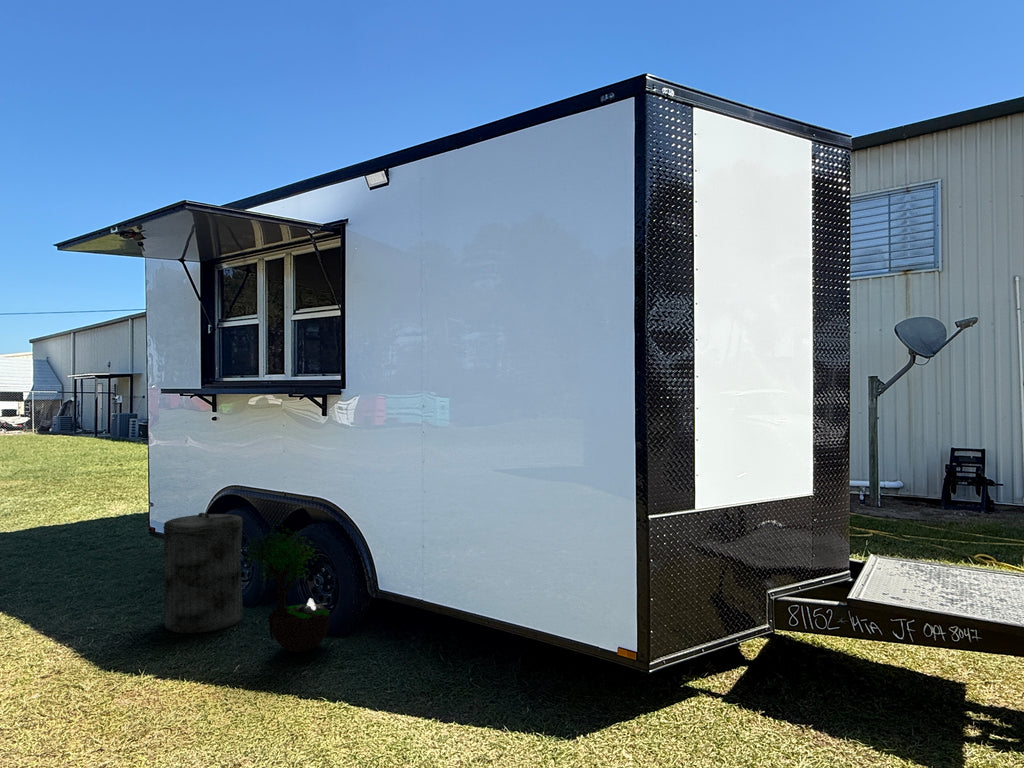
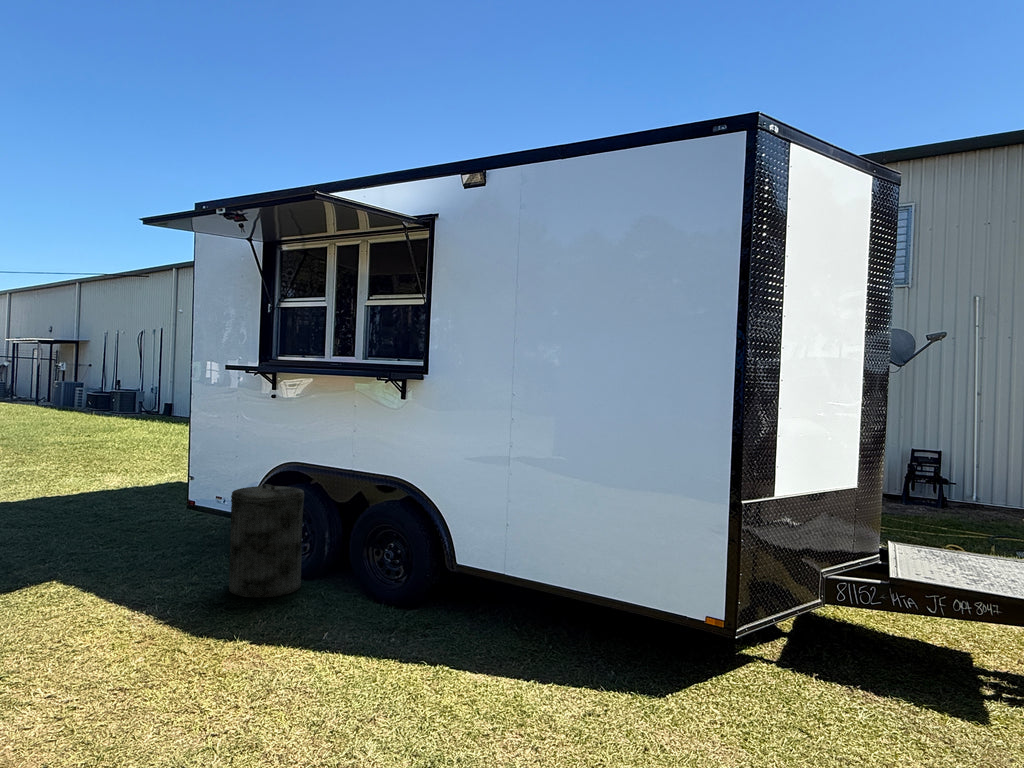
potted tree: present [245,520,330,652] -> none [323,493,403,617]

